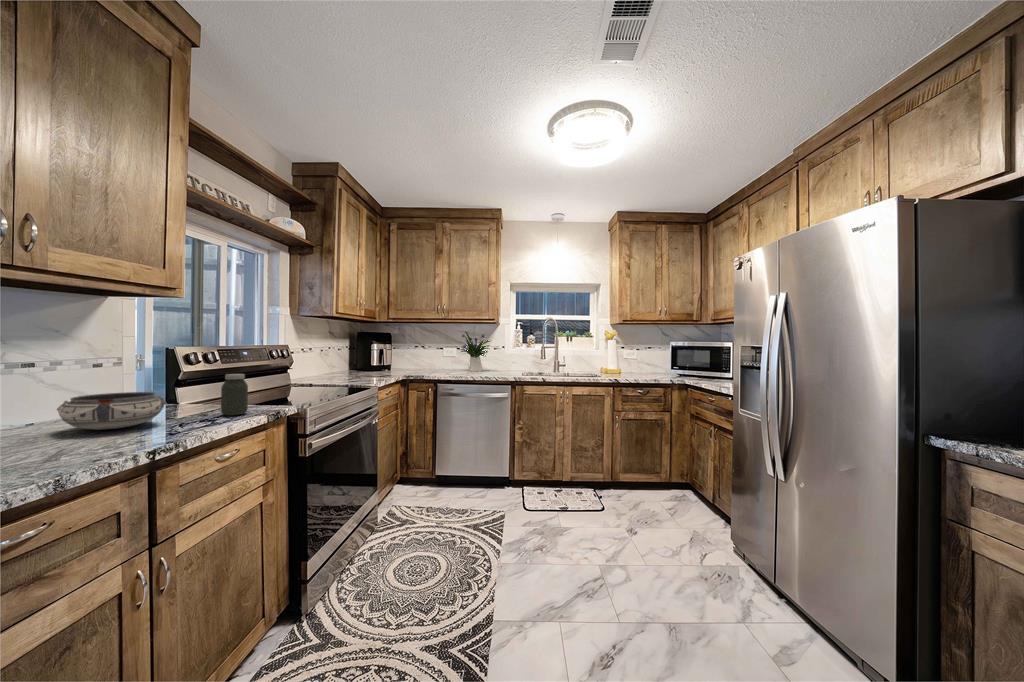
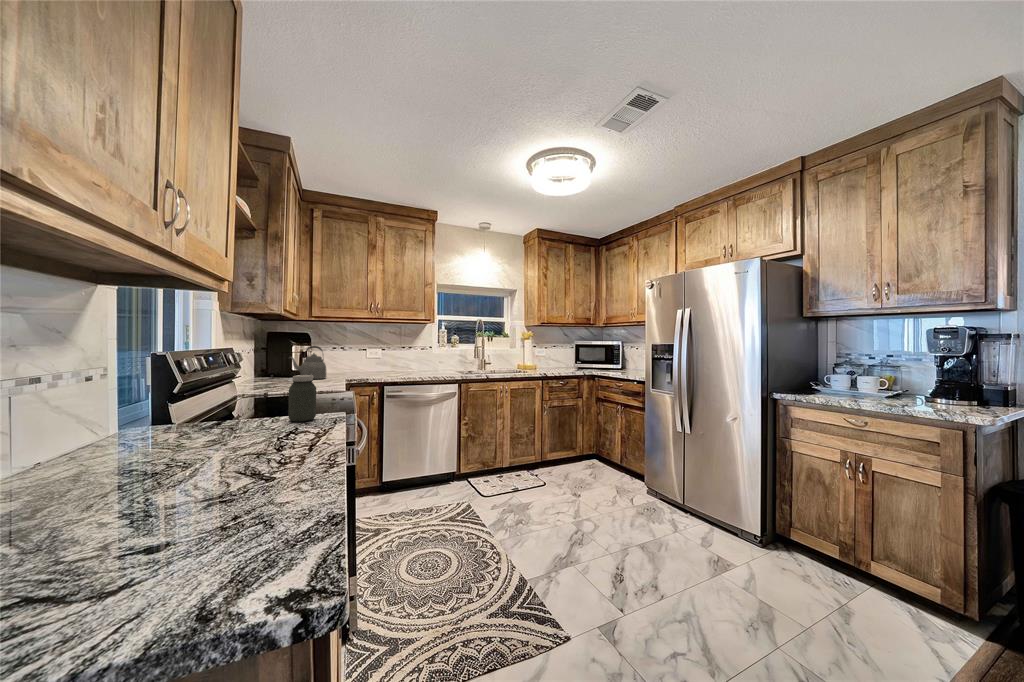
flower arrangement: present [461,331,490,371] -> none [383,330,422,370]
kettle: none [351,346,381,377] -> present [290,346,326,379]
bowl: present [57,392,167,430] -> none [142,399,262,446]

